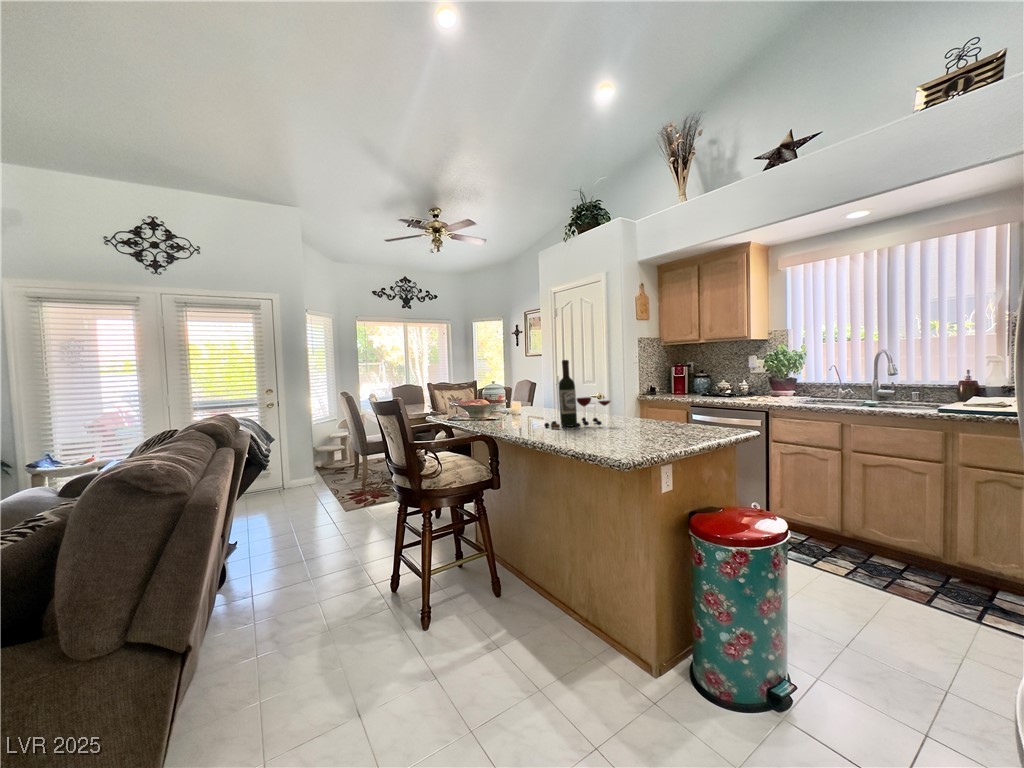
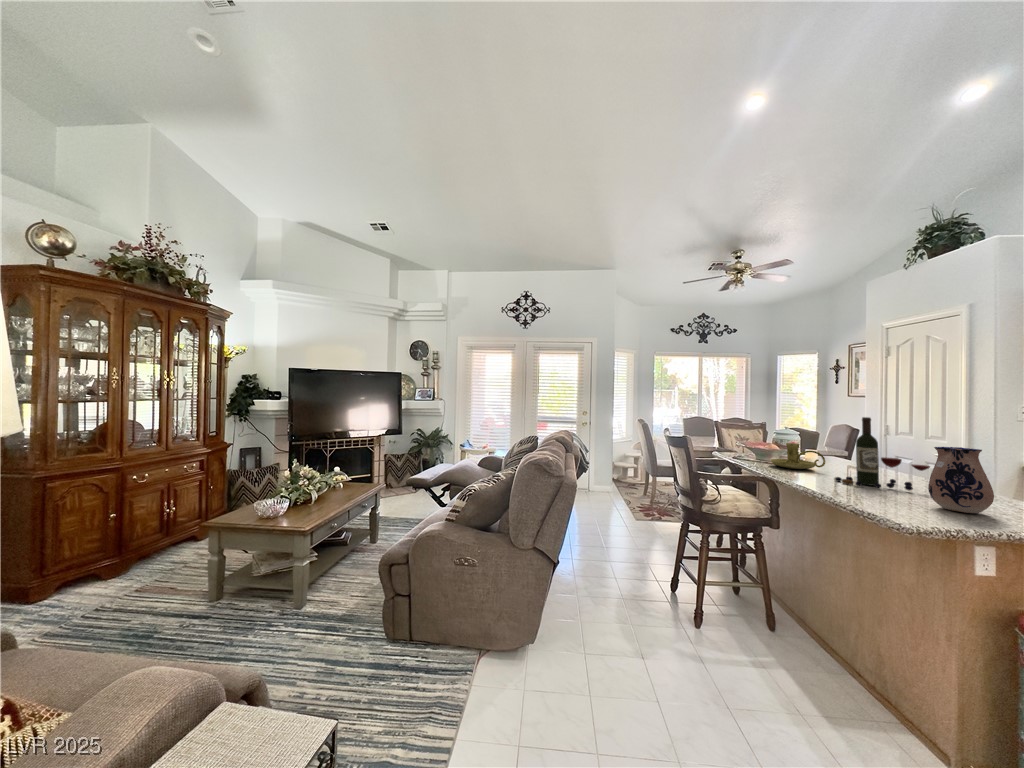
ceramic pitcher: none [621,377,663,437] -> present [928,447,994,513]
candle holder: none [485,395,532,422] -> present [771,443,825,469]

